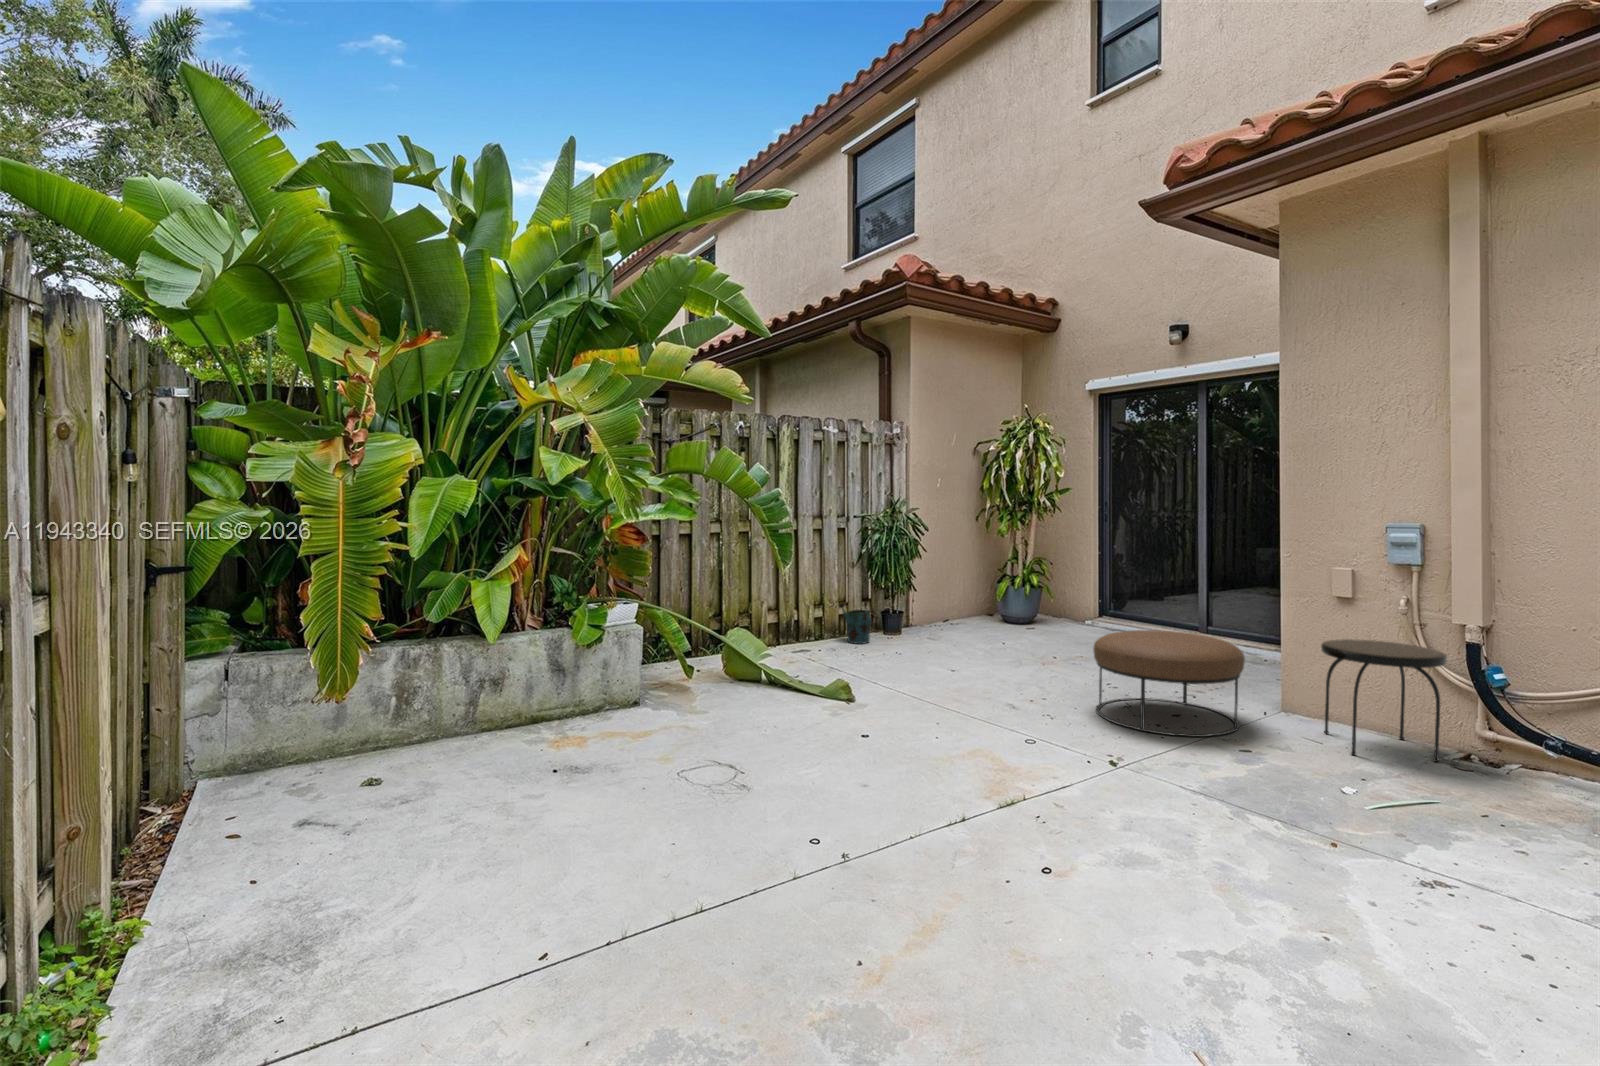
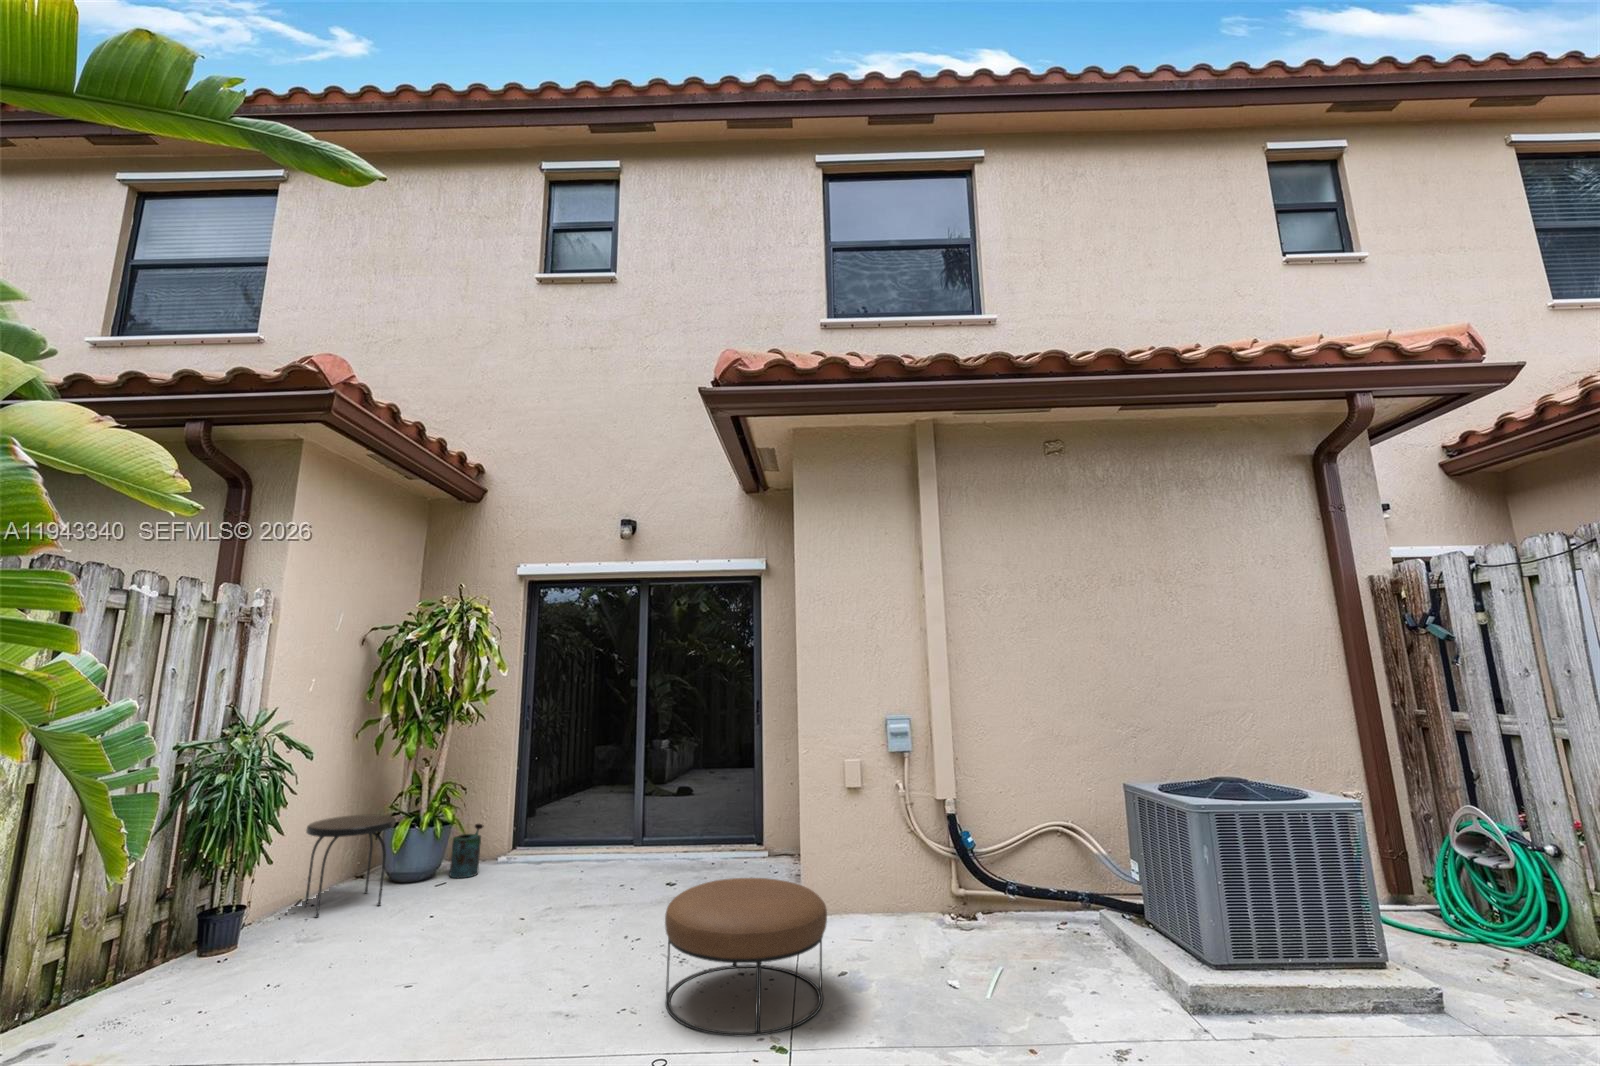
watering can: present [839,603,872,644] -> present [449,824,484,878]
side table: present [1321,639,1447,762] -> present [305,814,396,917]

